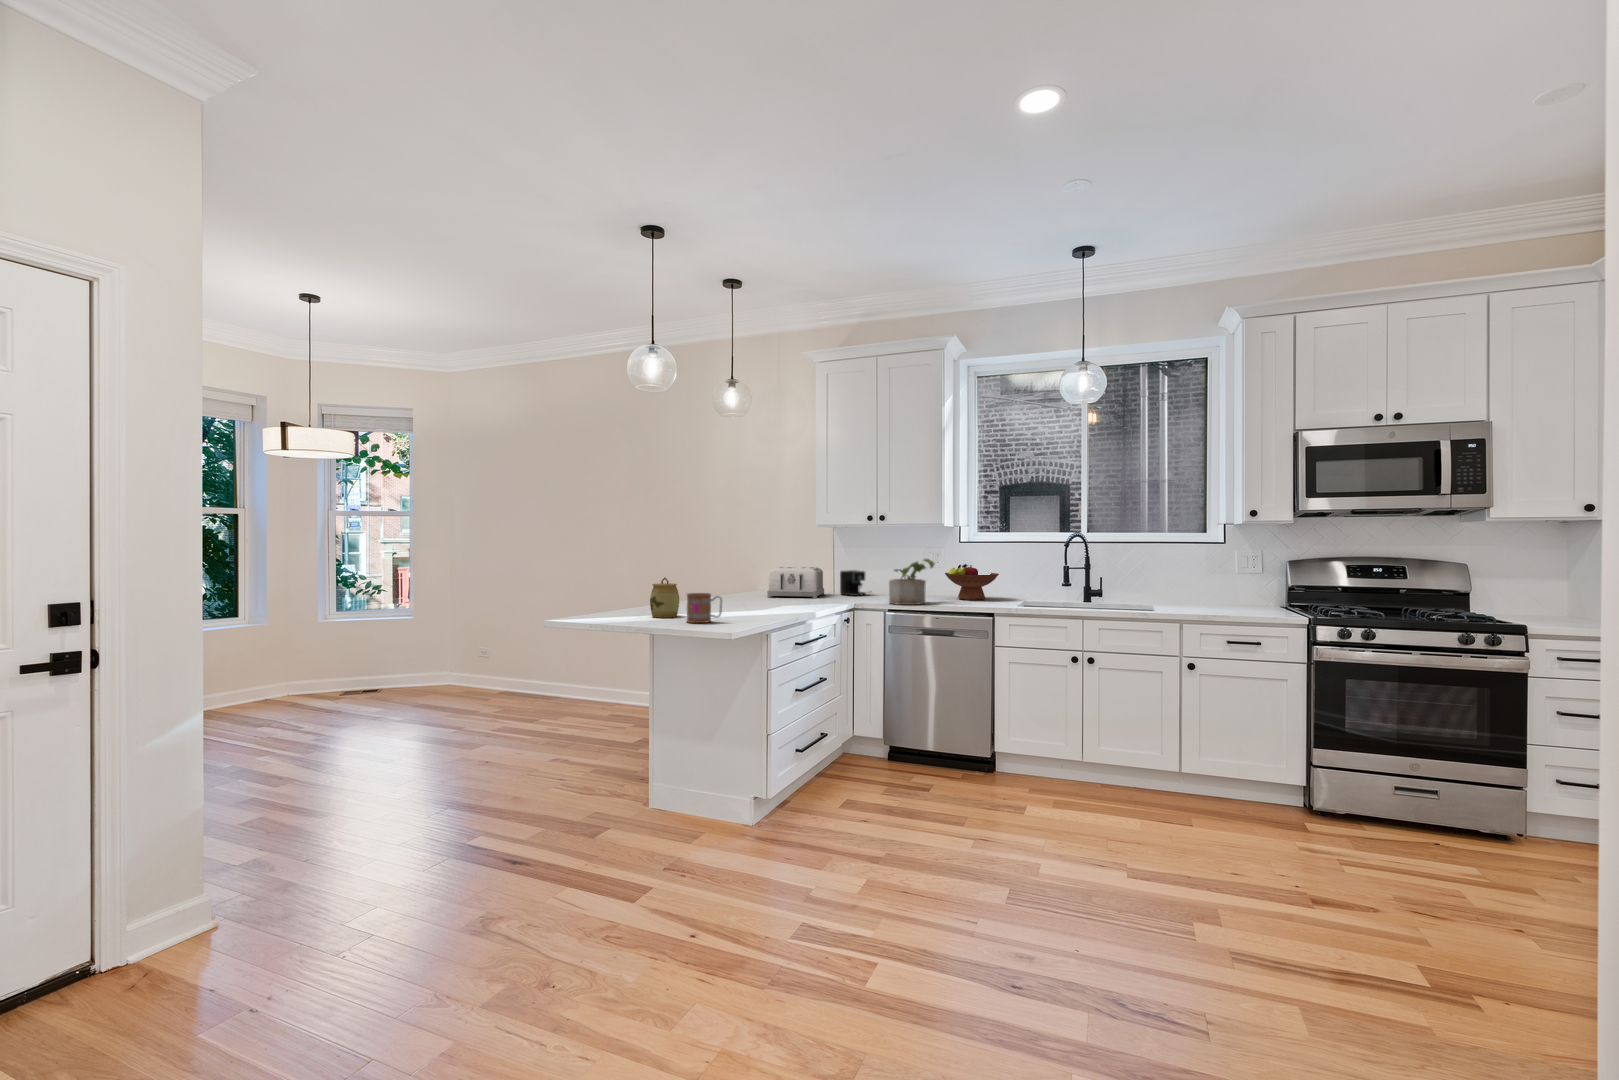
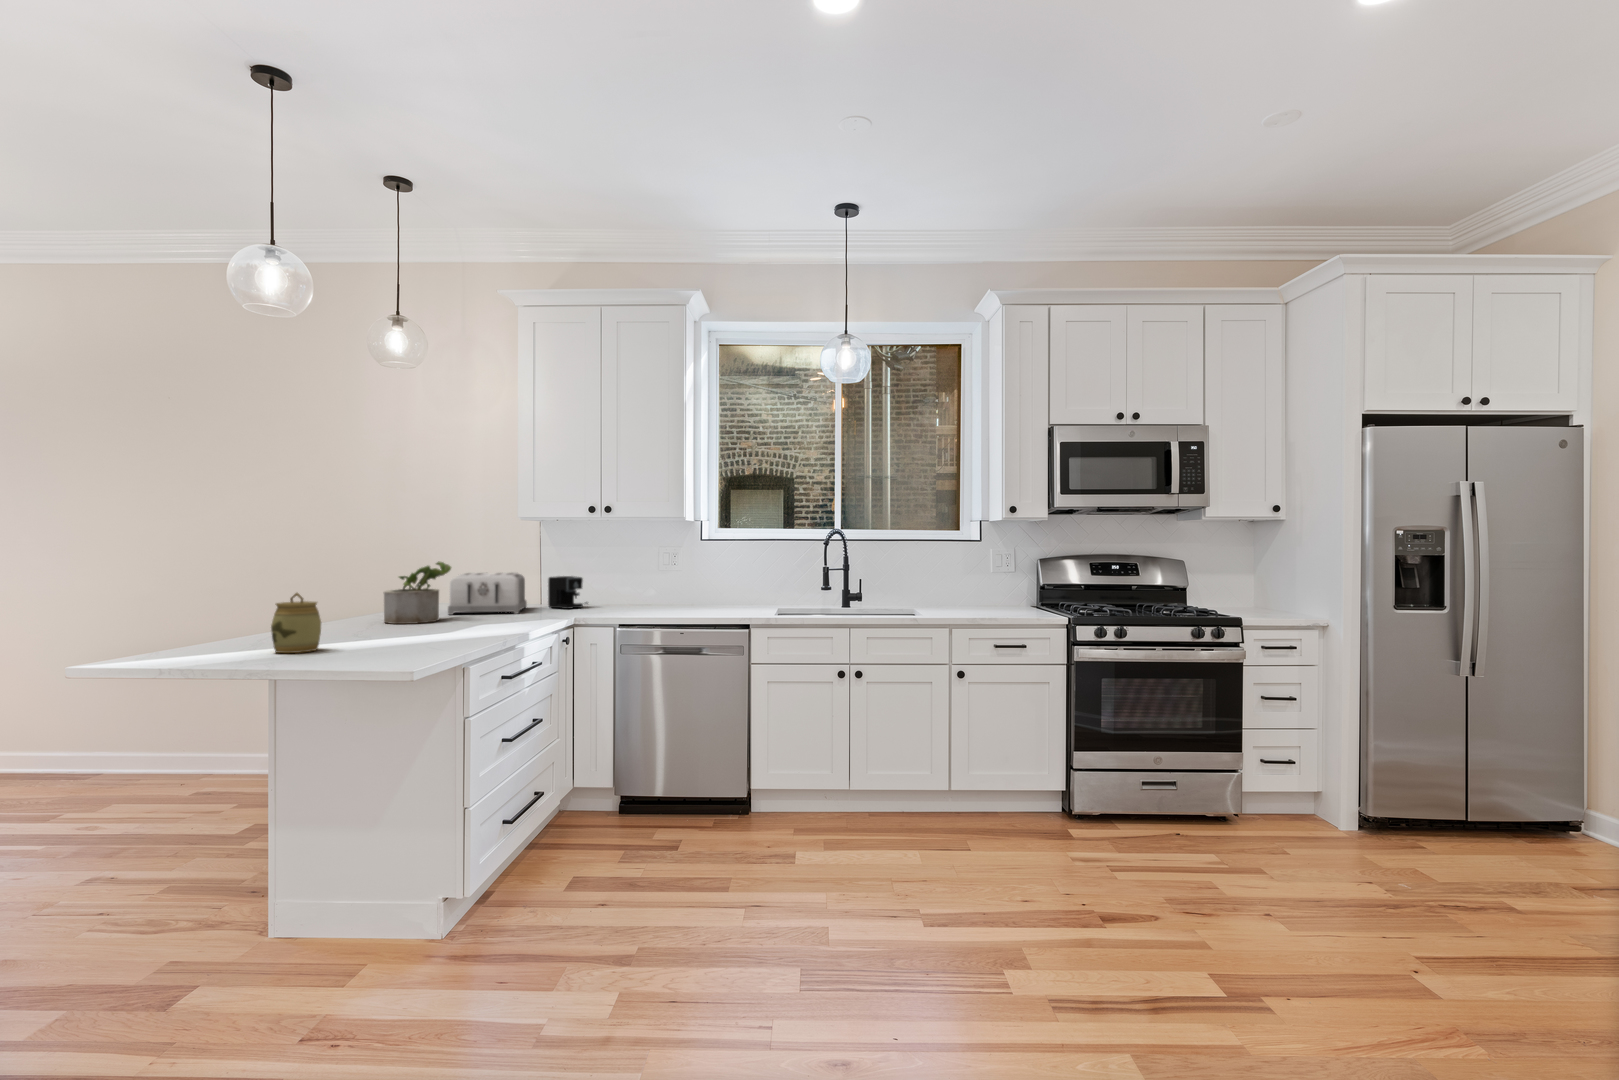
potted plant: present [889,559,934,605] -> present [384,562,451,624]
fruit bowl: present [945,564,999,600] -> none [684,566,749,609]
mug: present [687,593,722,623] -> none [337,614,397,660]

